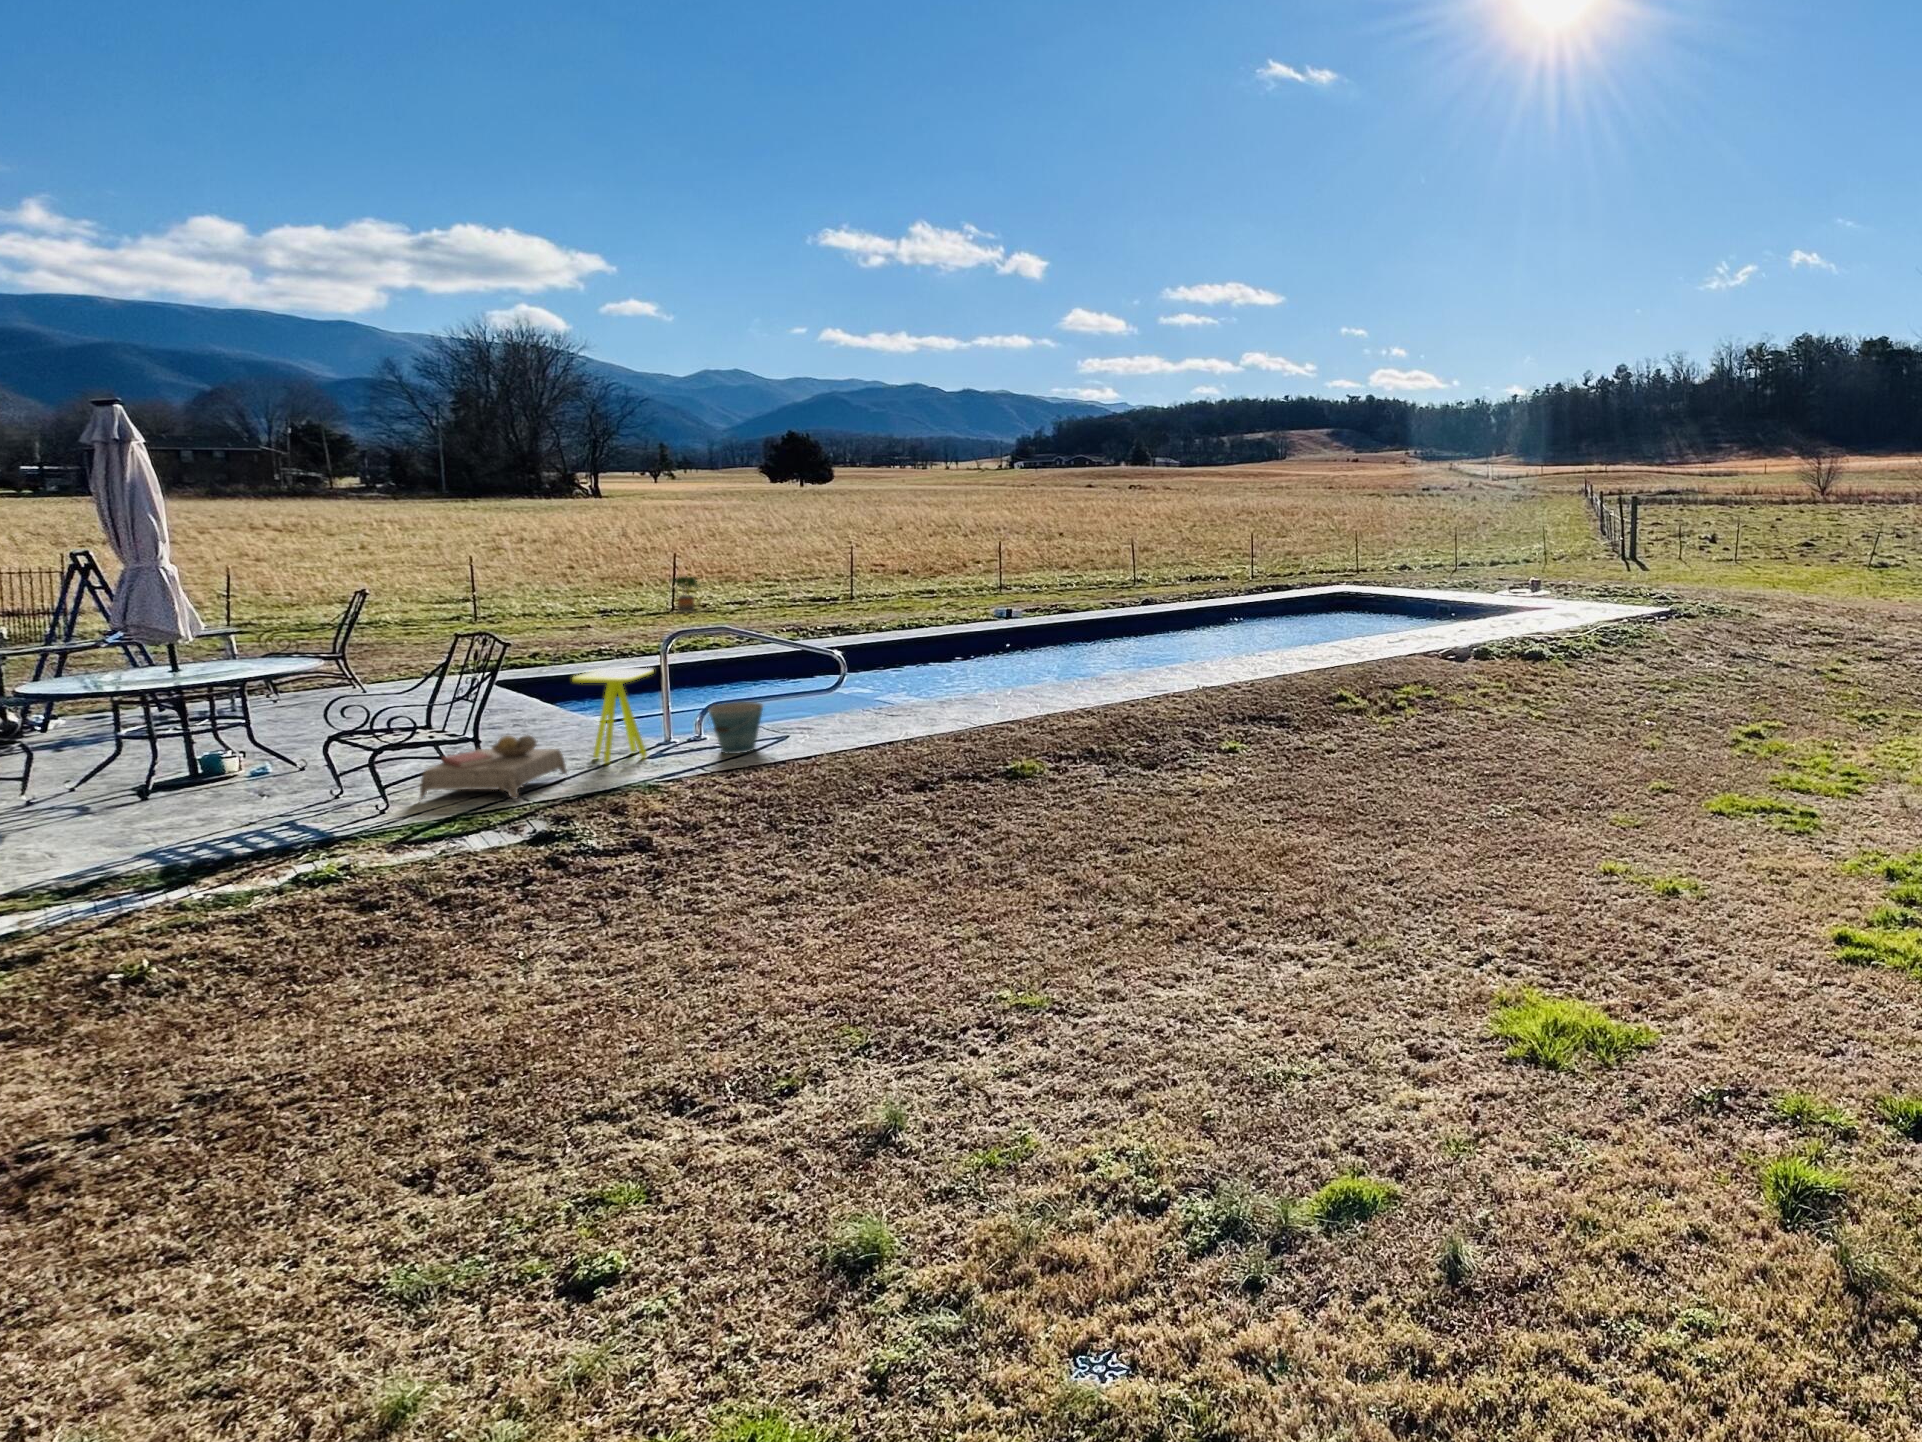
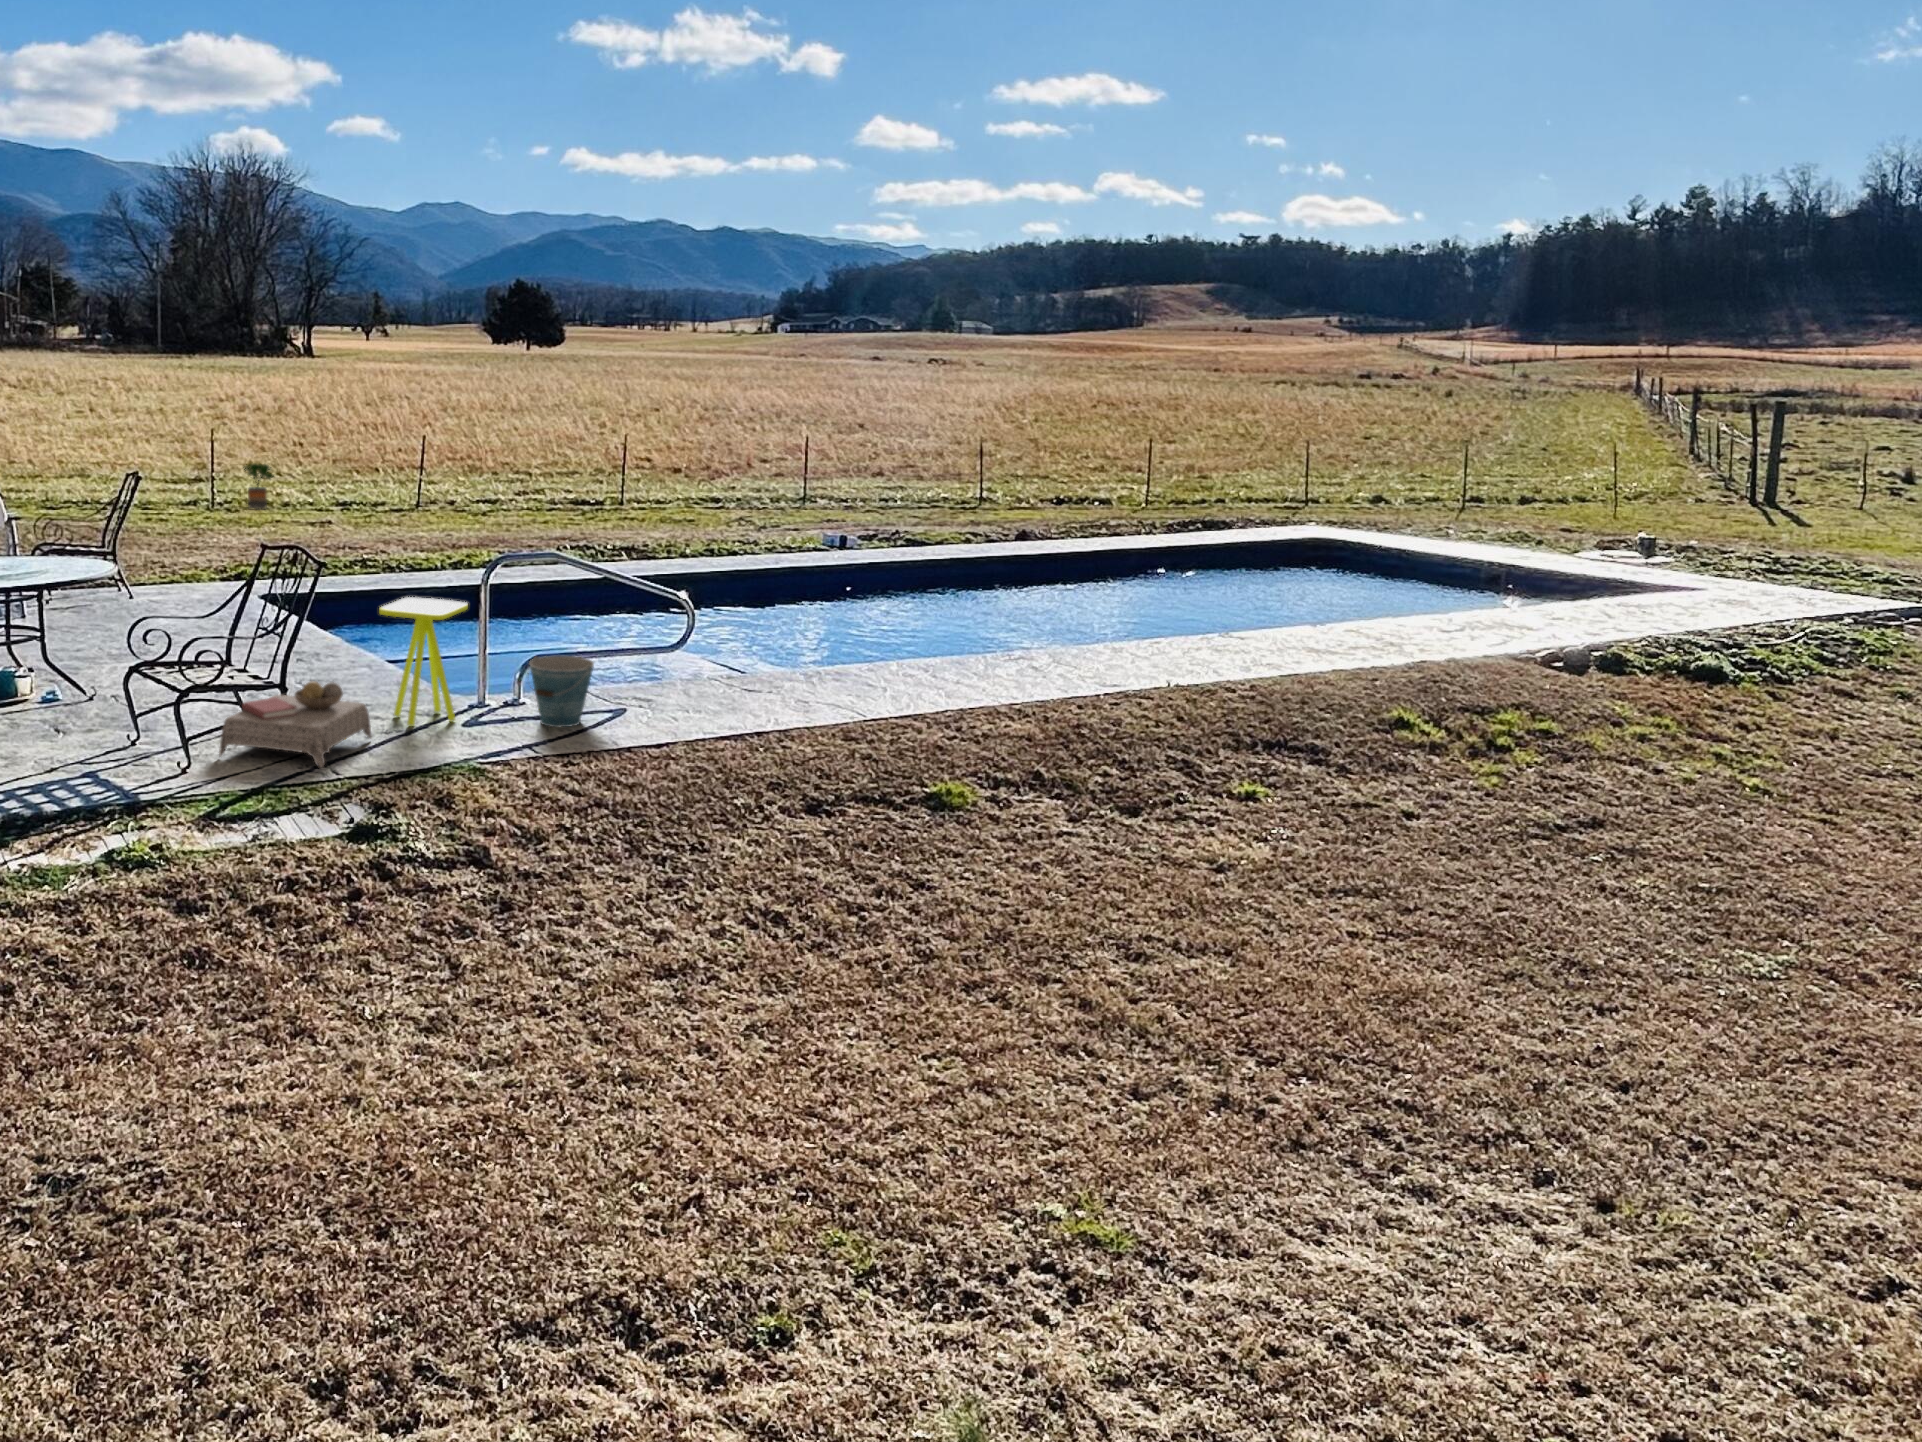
potted tree: present [673,576,700,614] -> present [243,463,274,509]

